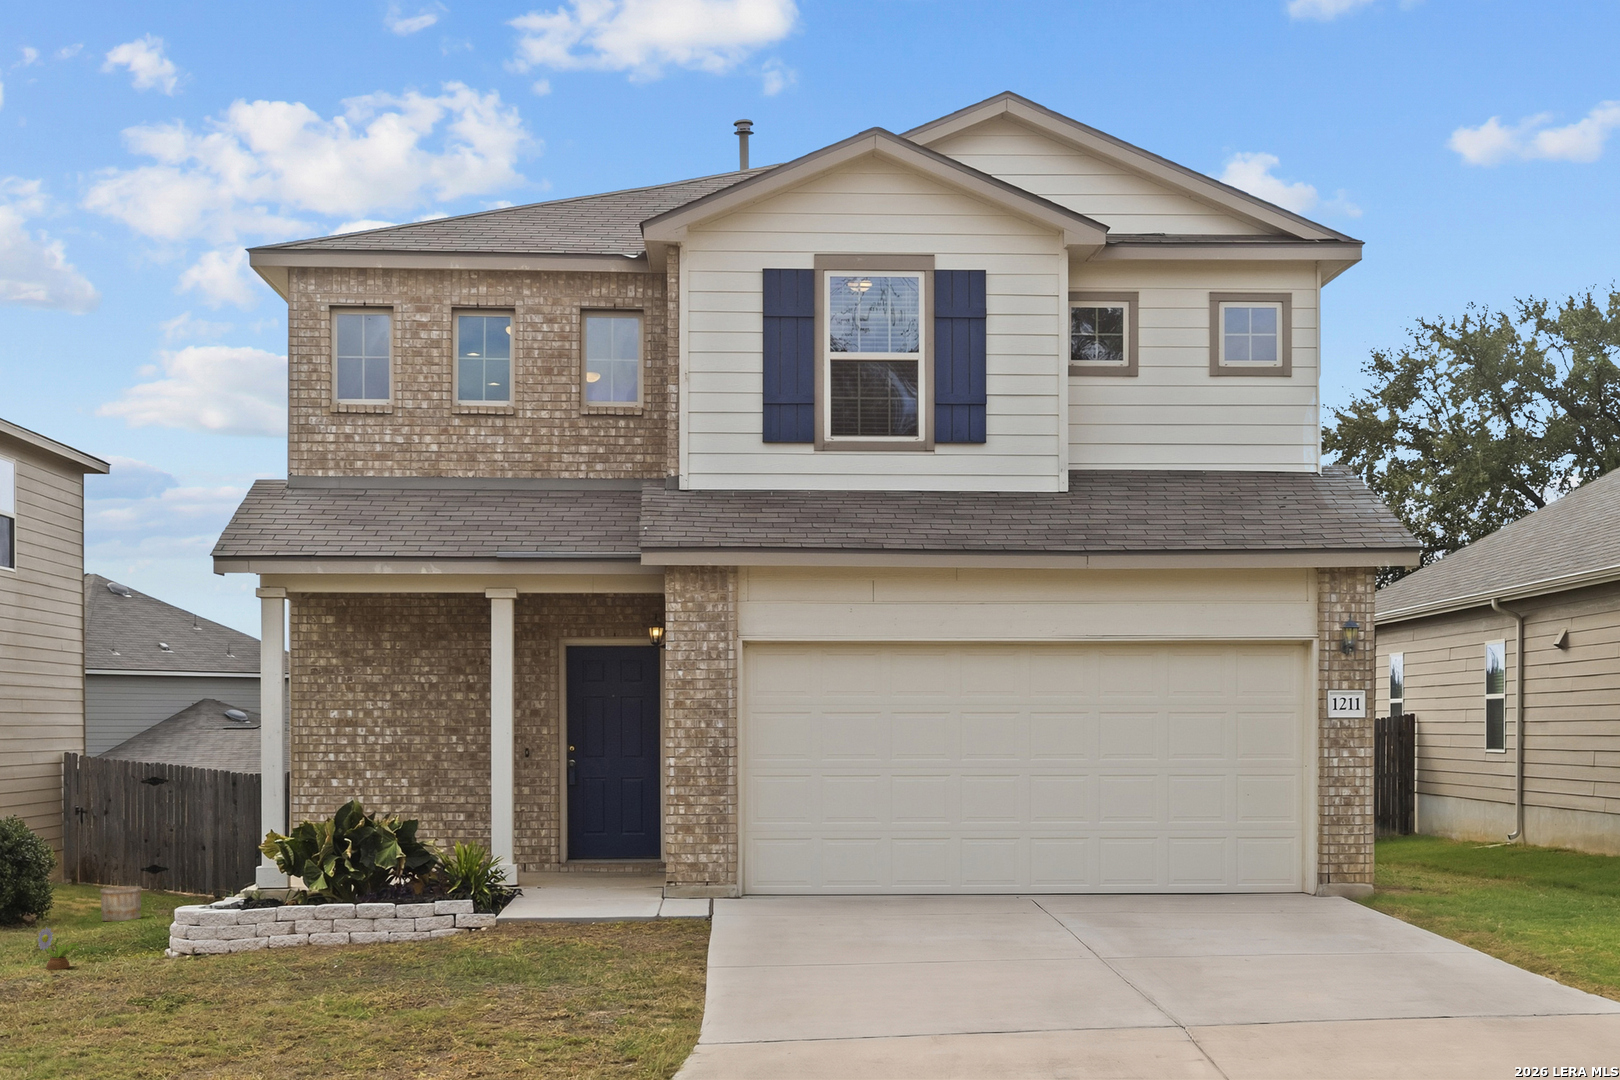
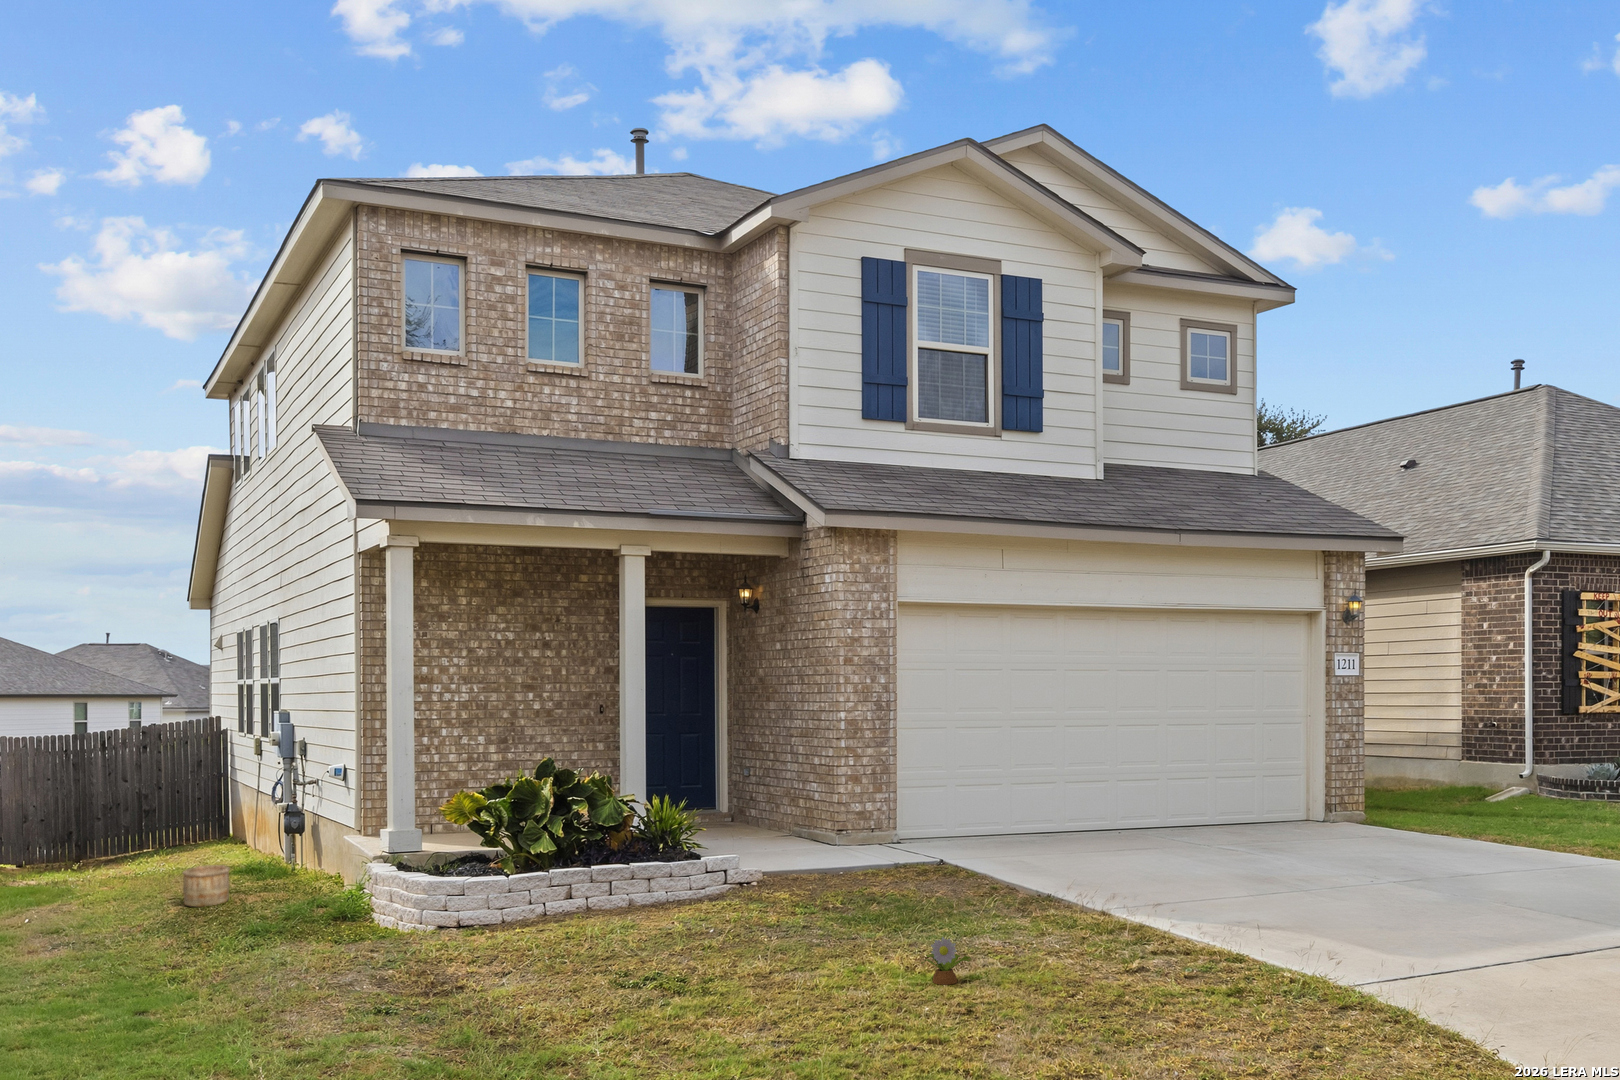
decorative plant: present [38,927,79,969] -> present [921,937,972,985]

